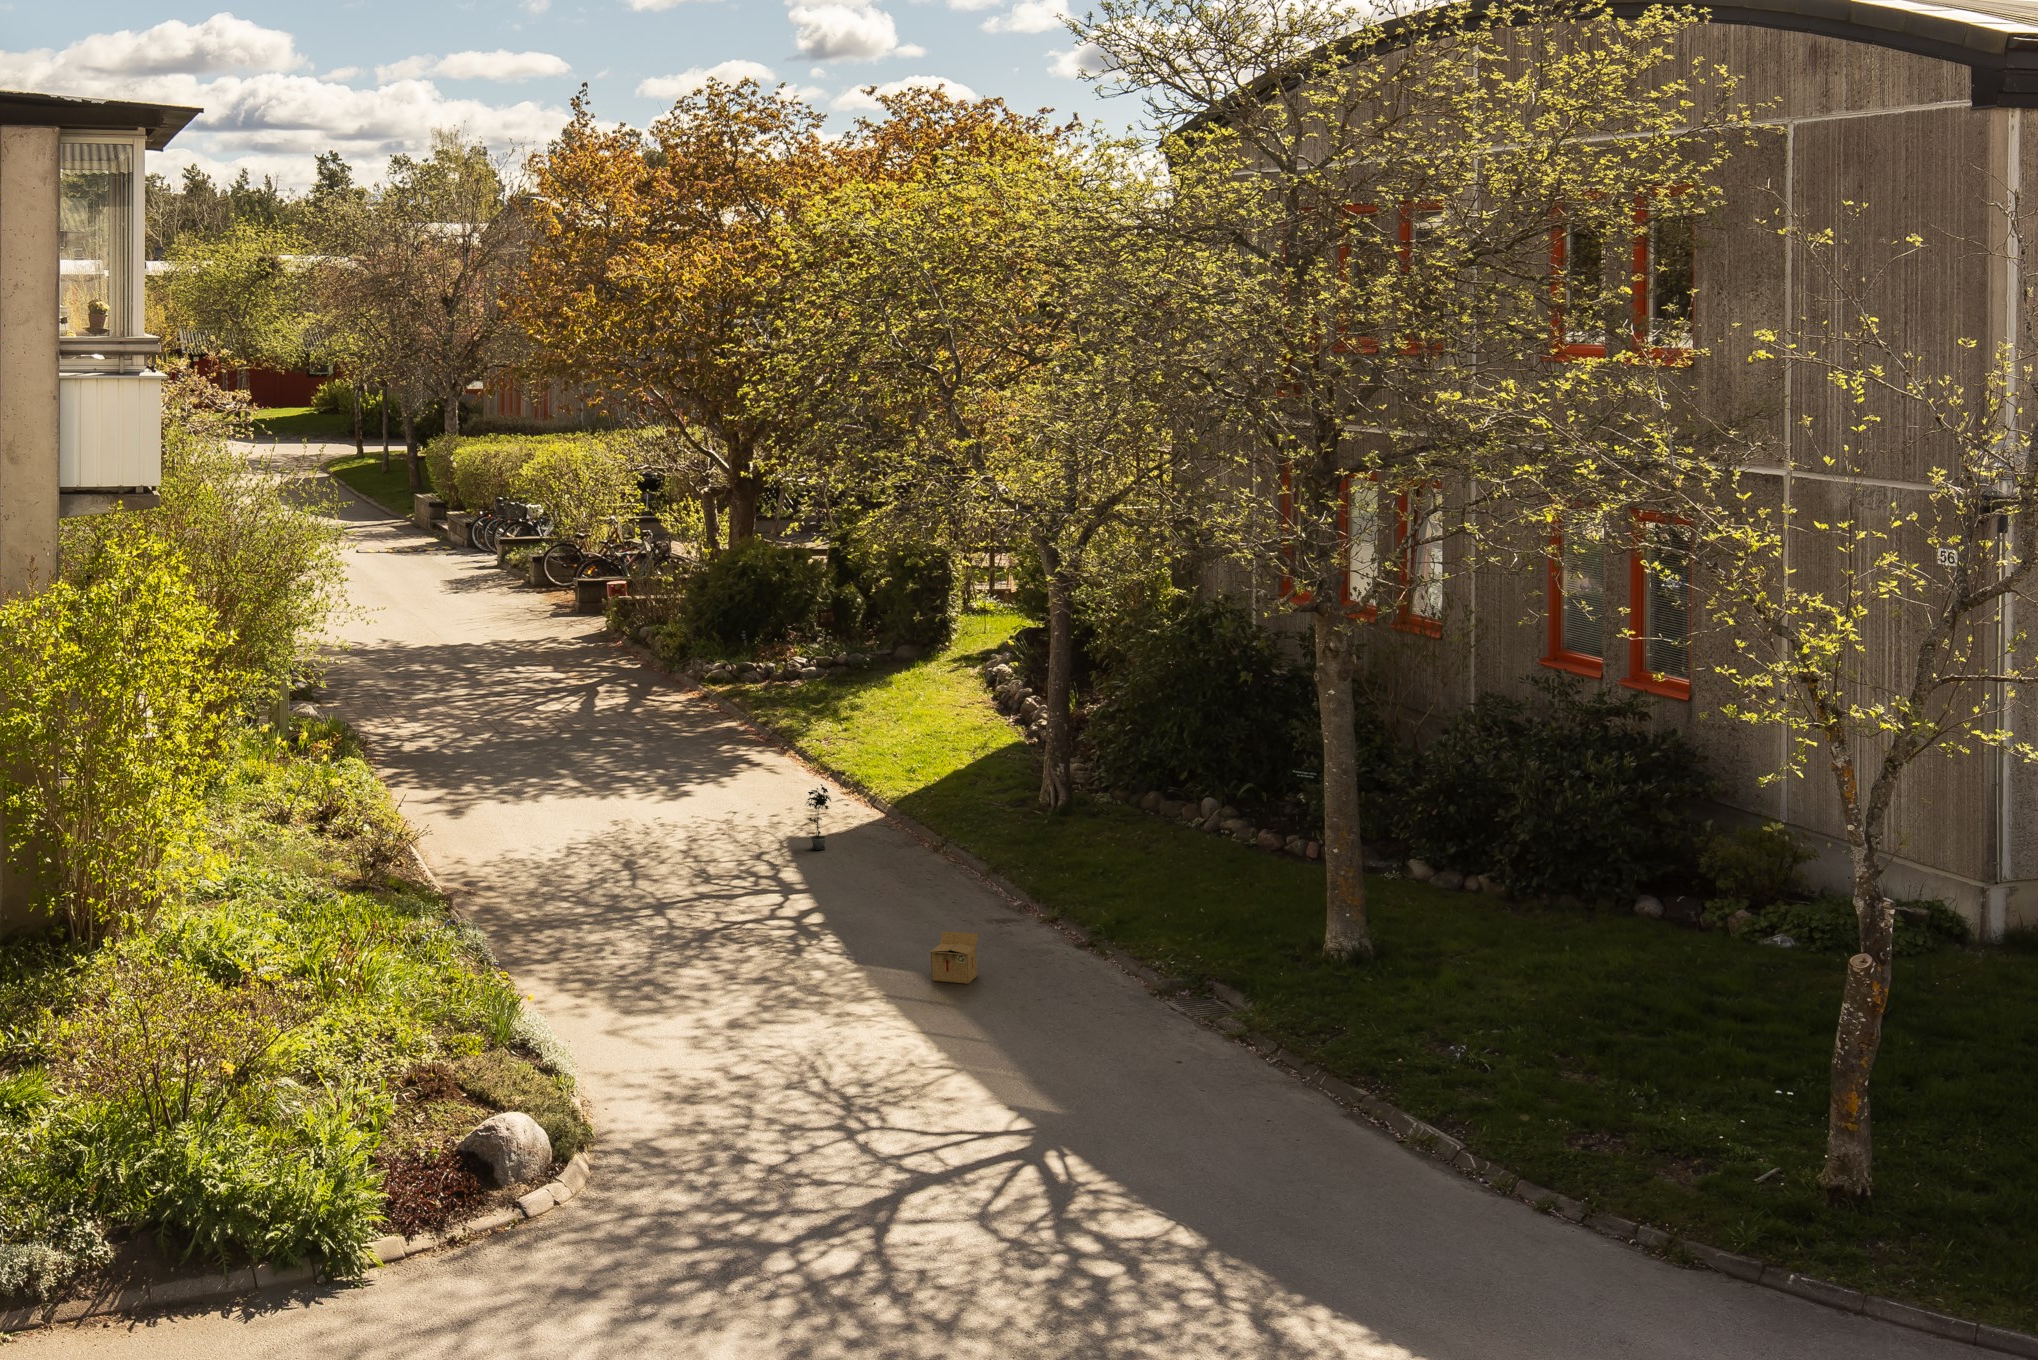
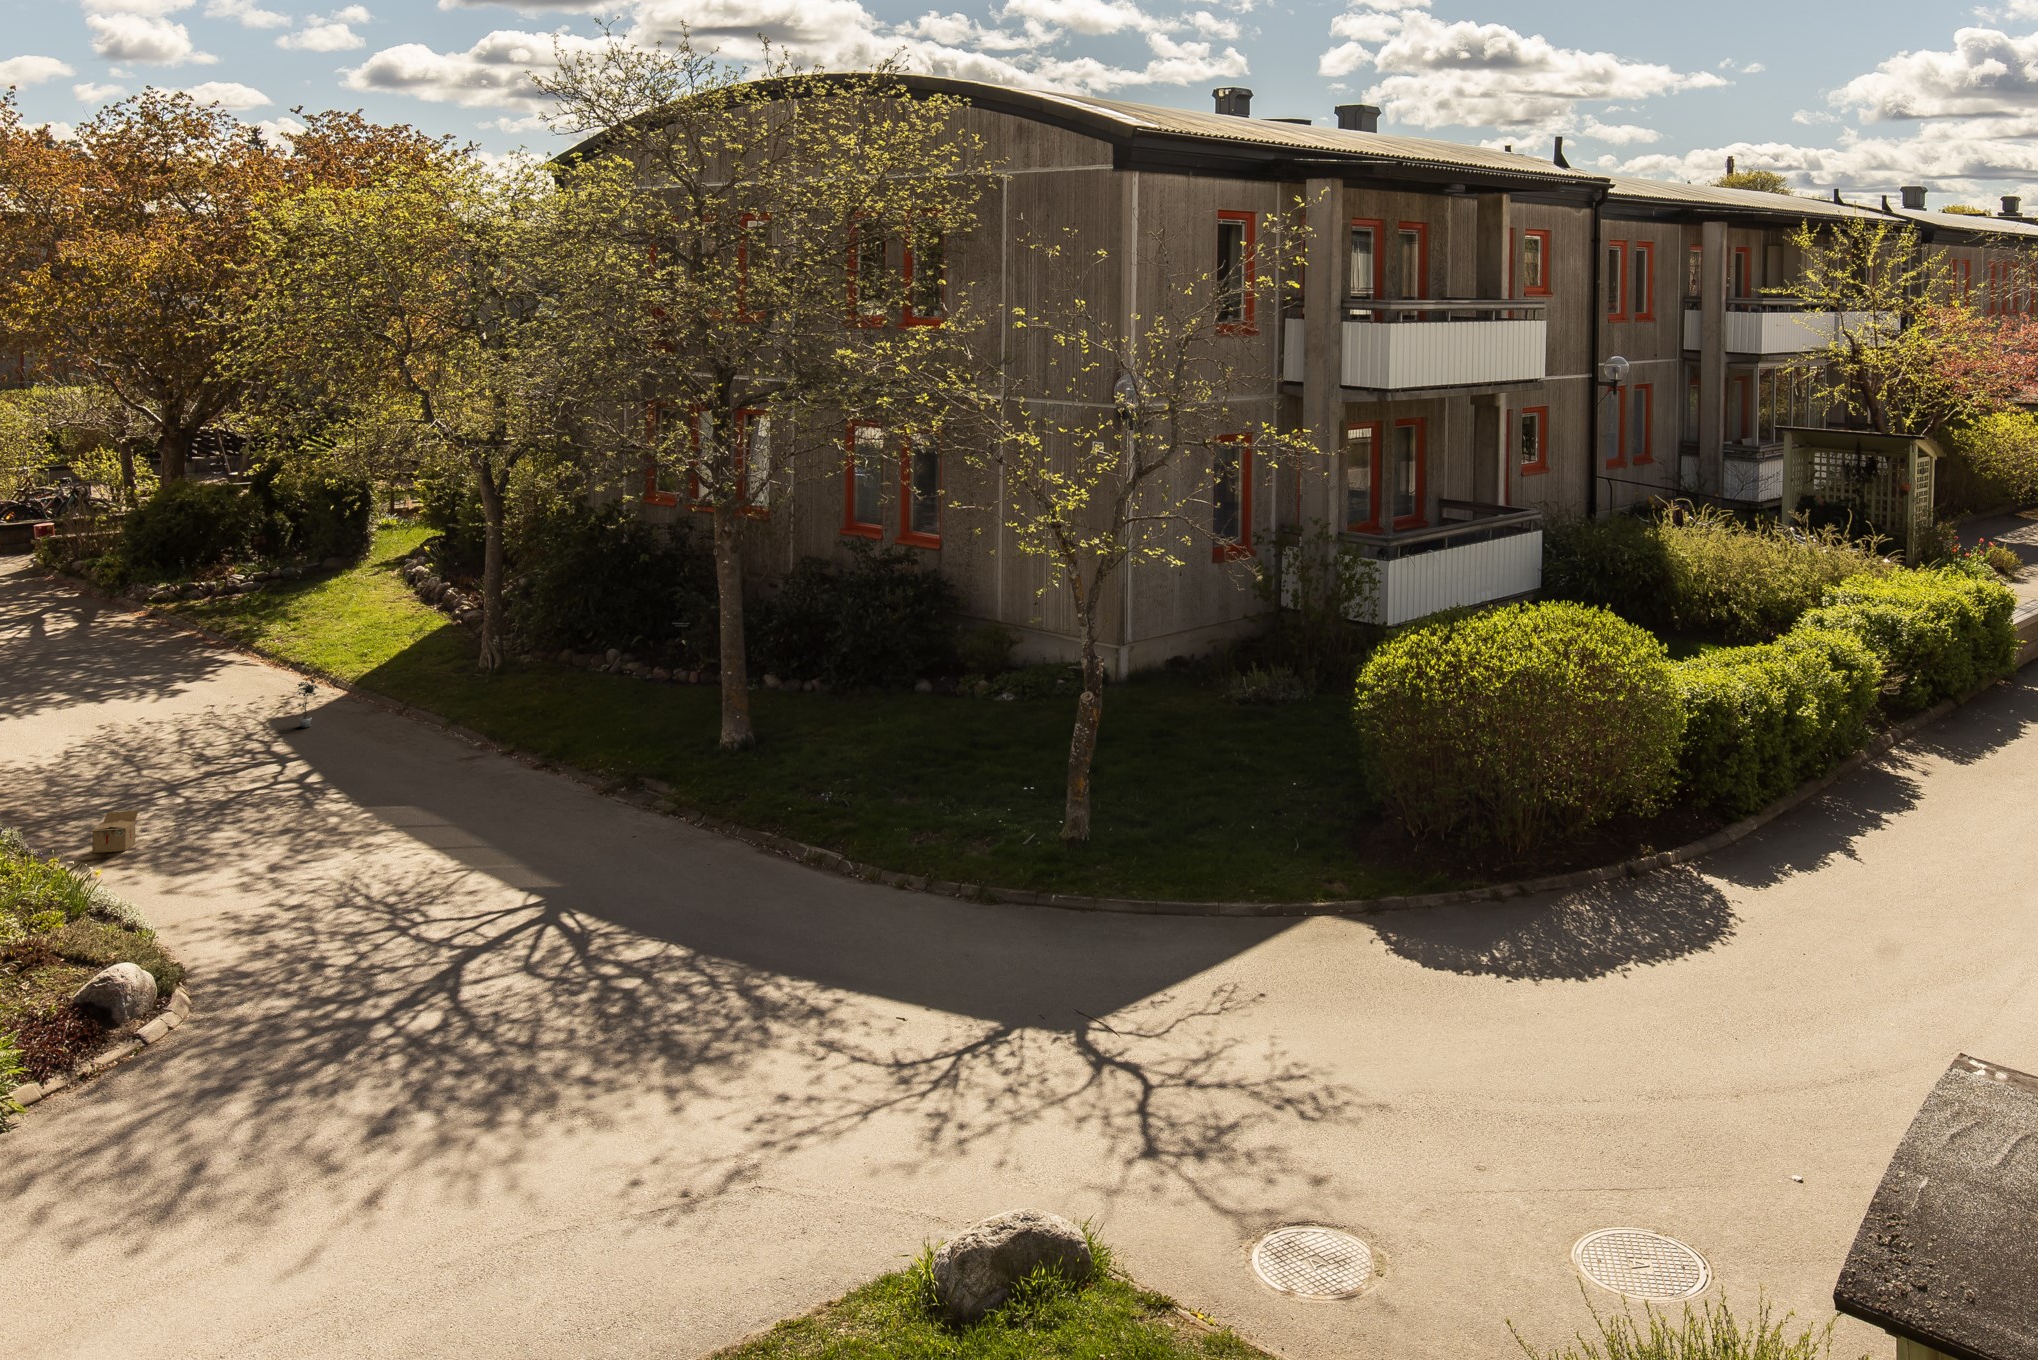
cardboard box: present [929,931,978,984] -> present [92,811,139,853]

